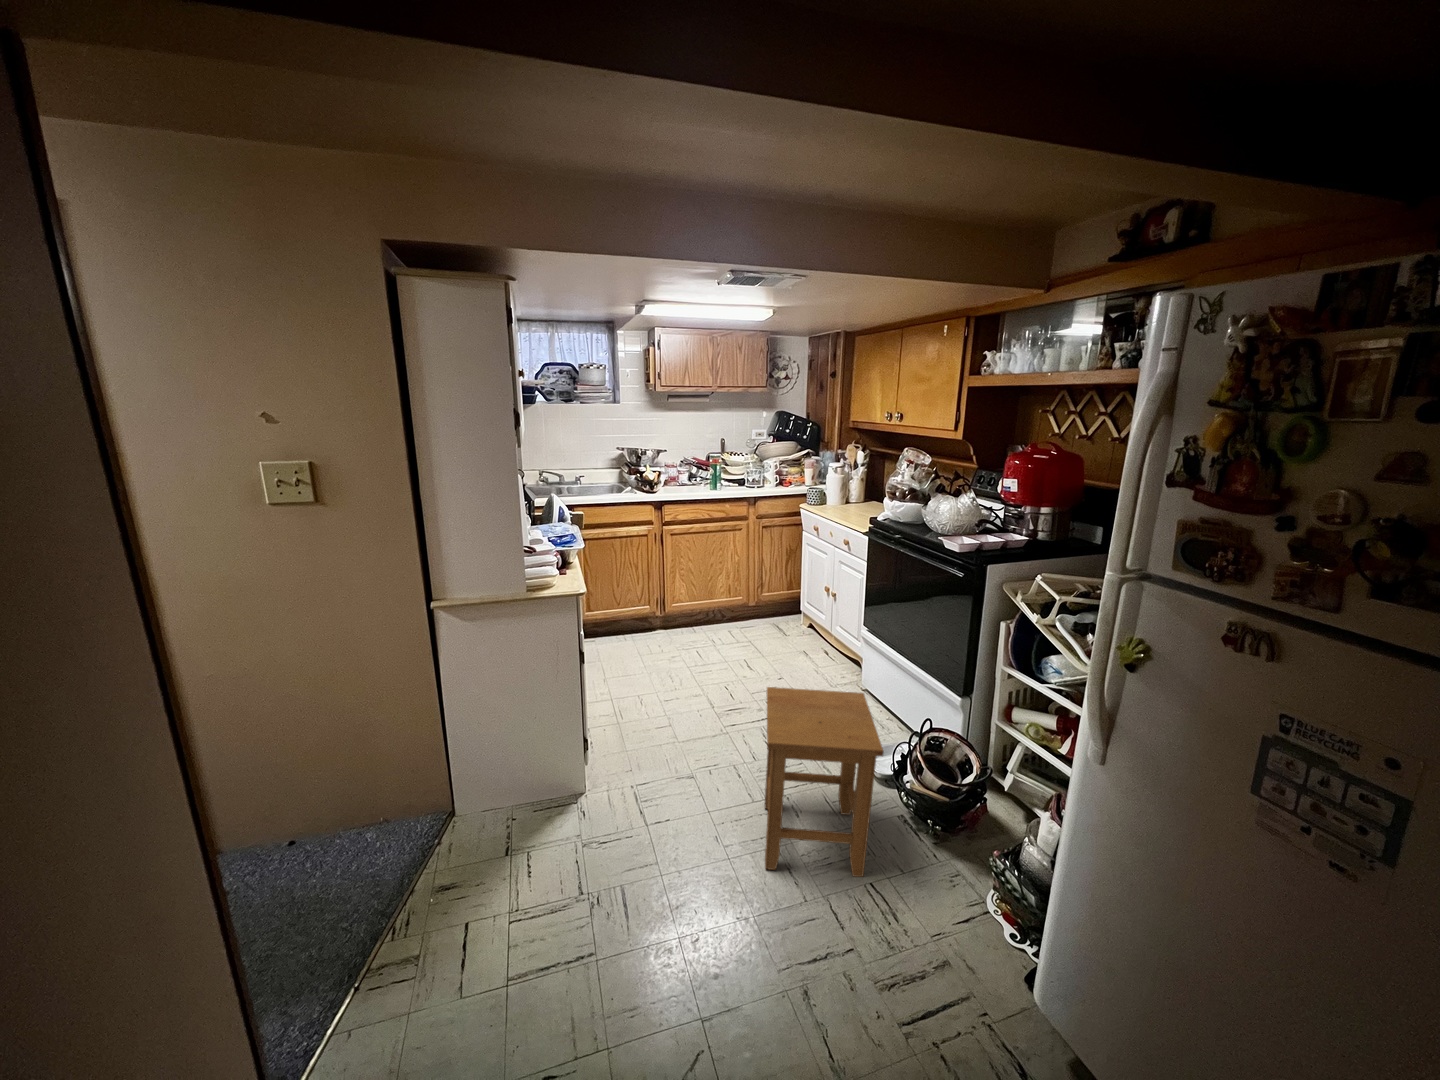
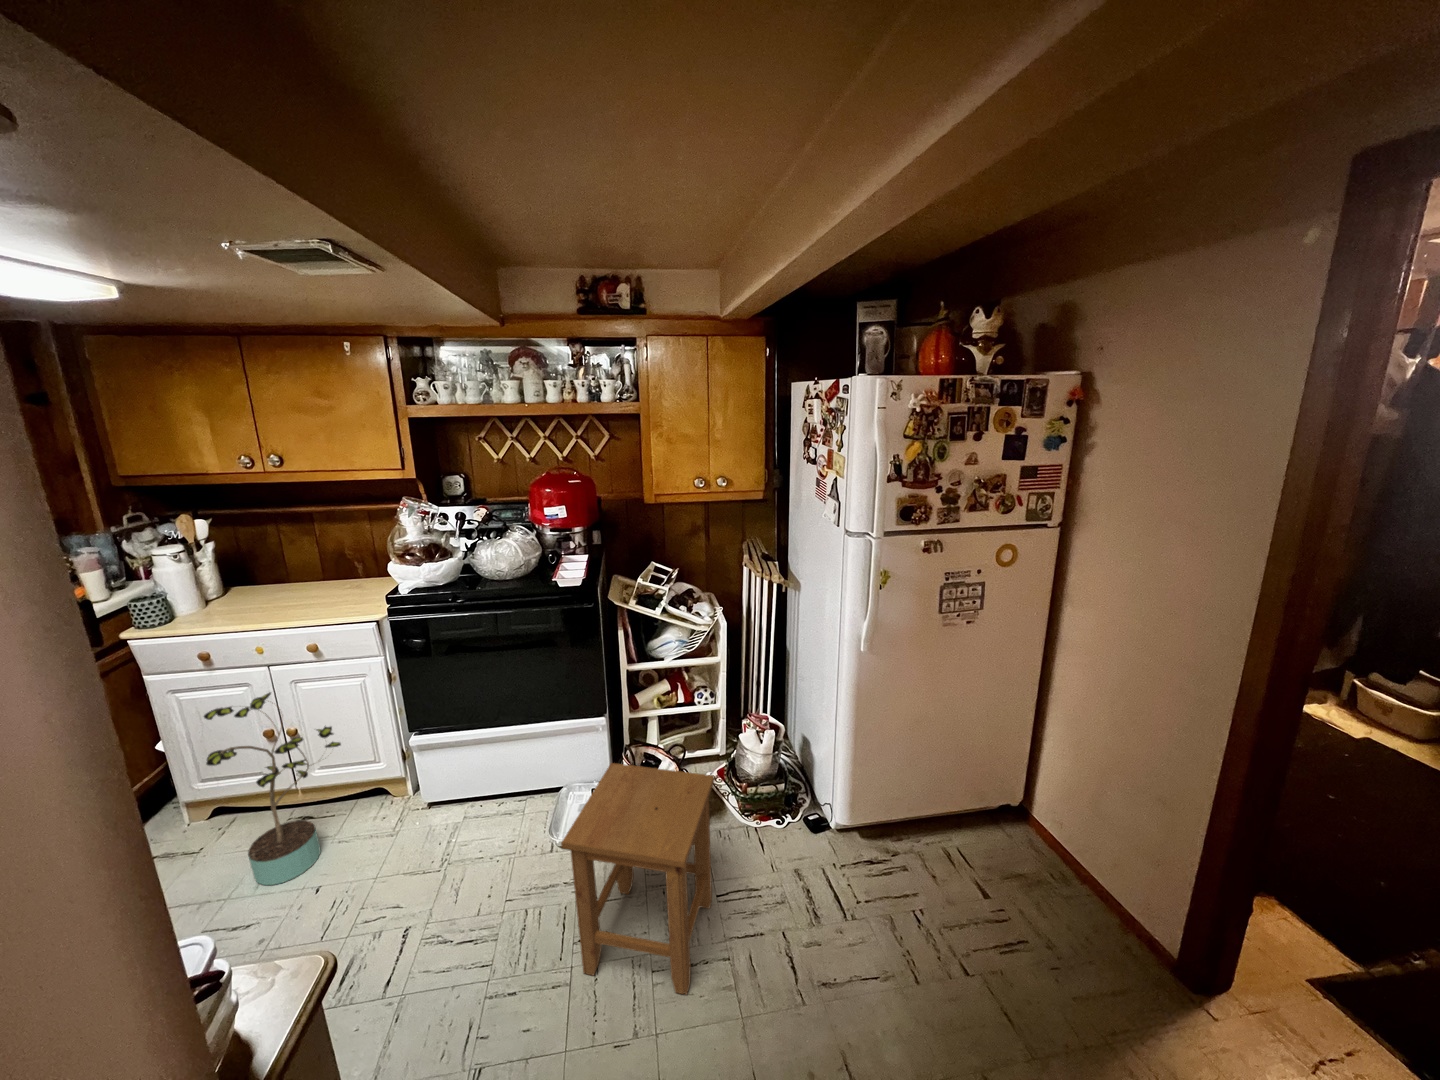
potted plant: none [765,550,833,666] -> present [204,692,341,885]

